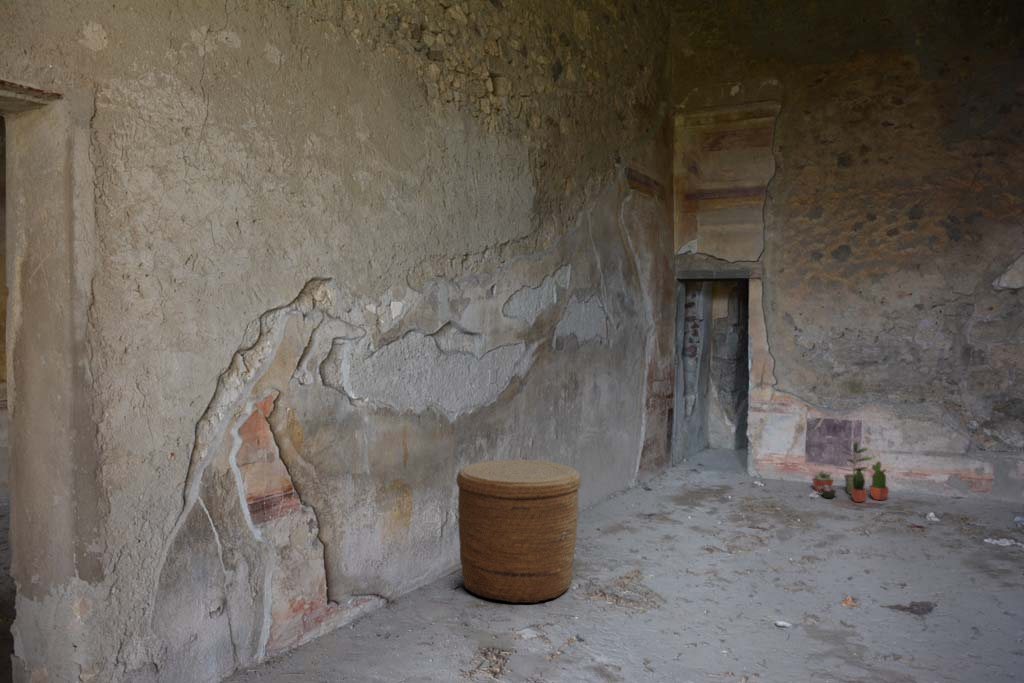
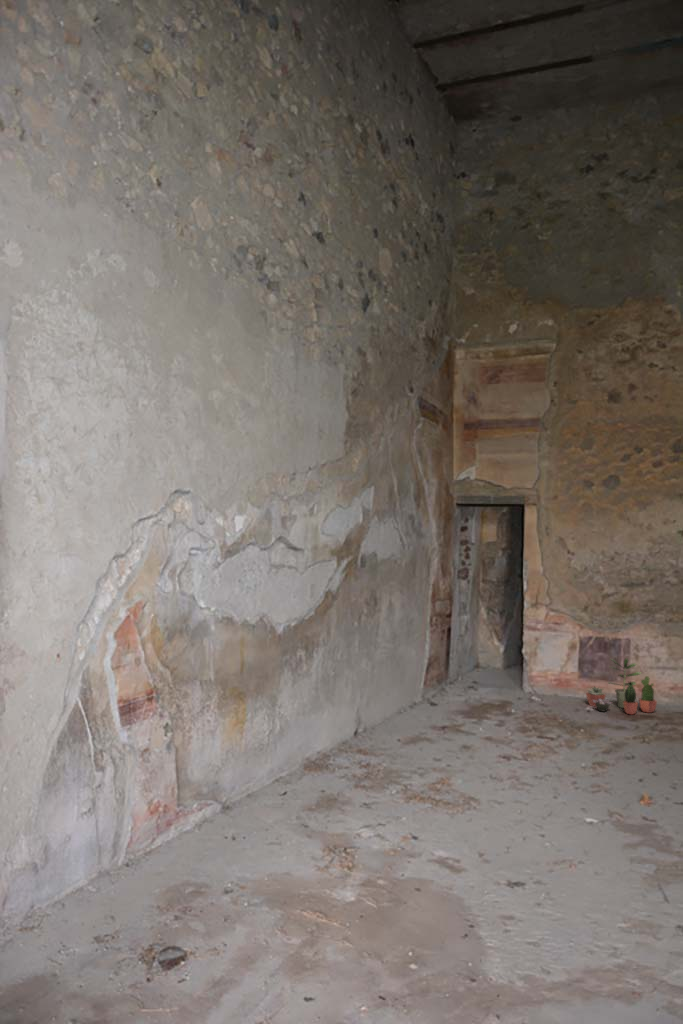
woven basket: present [456,460,581,603] -> none [285,670,404,807]

